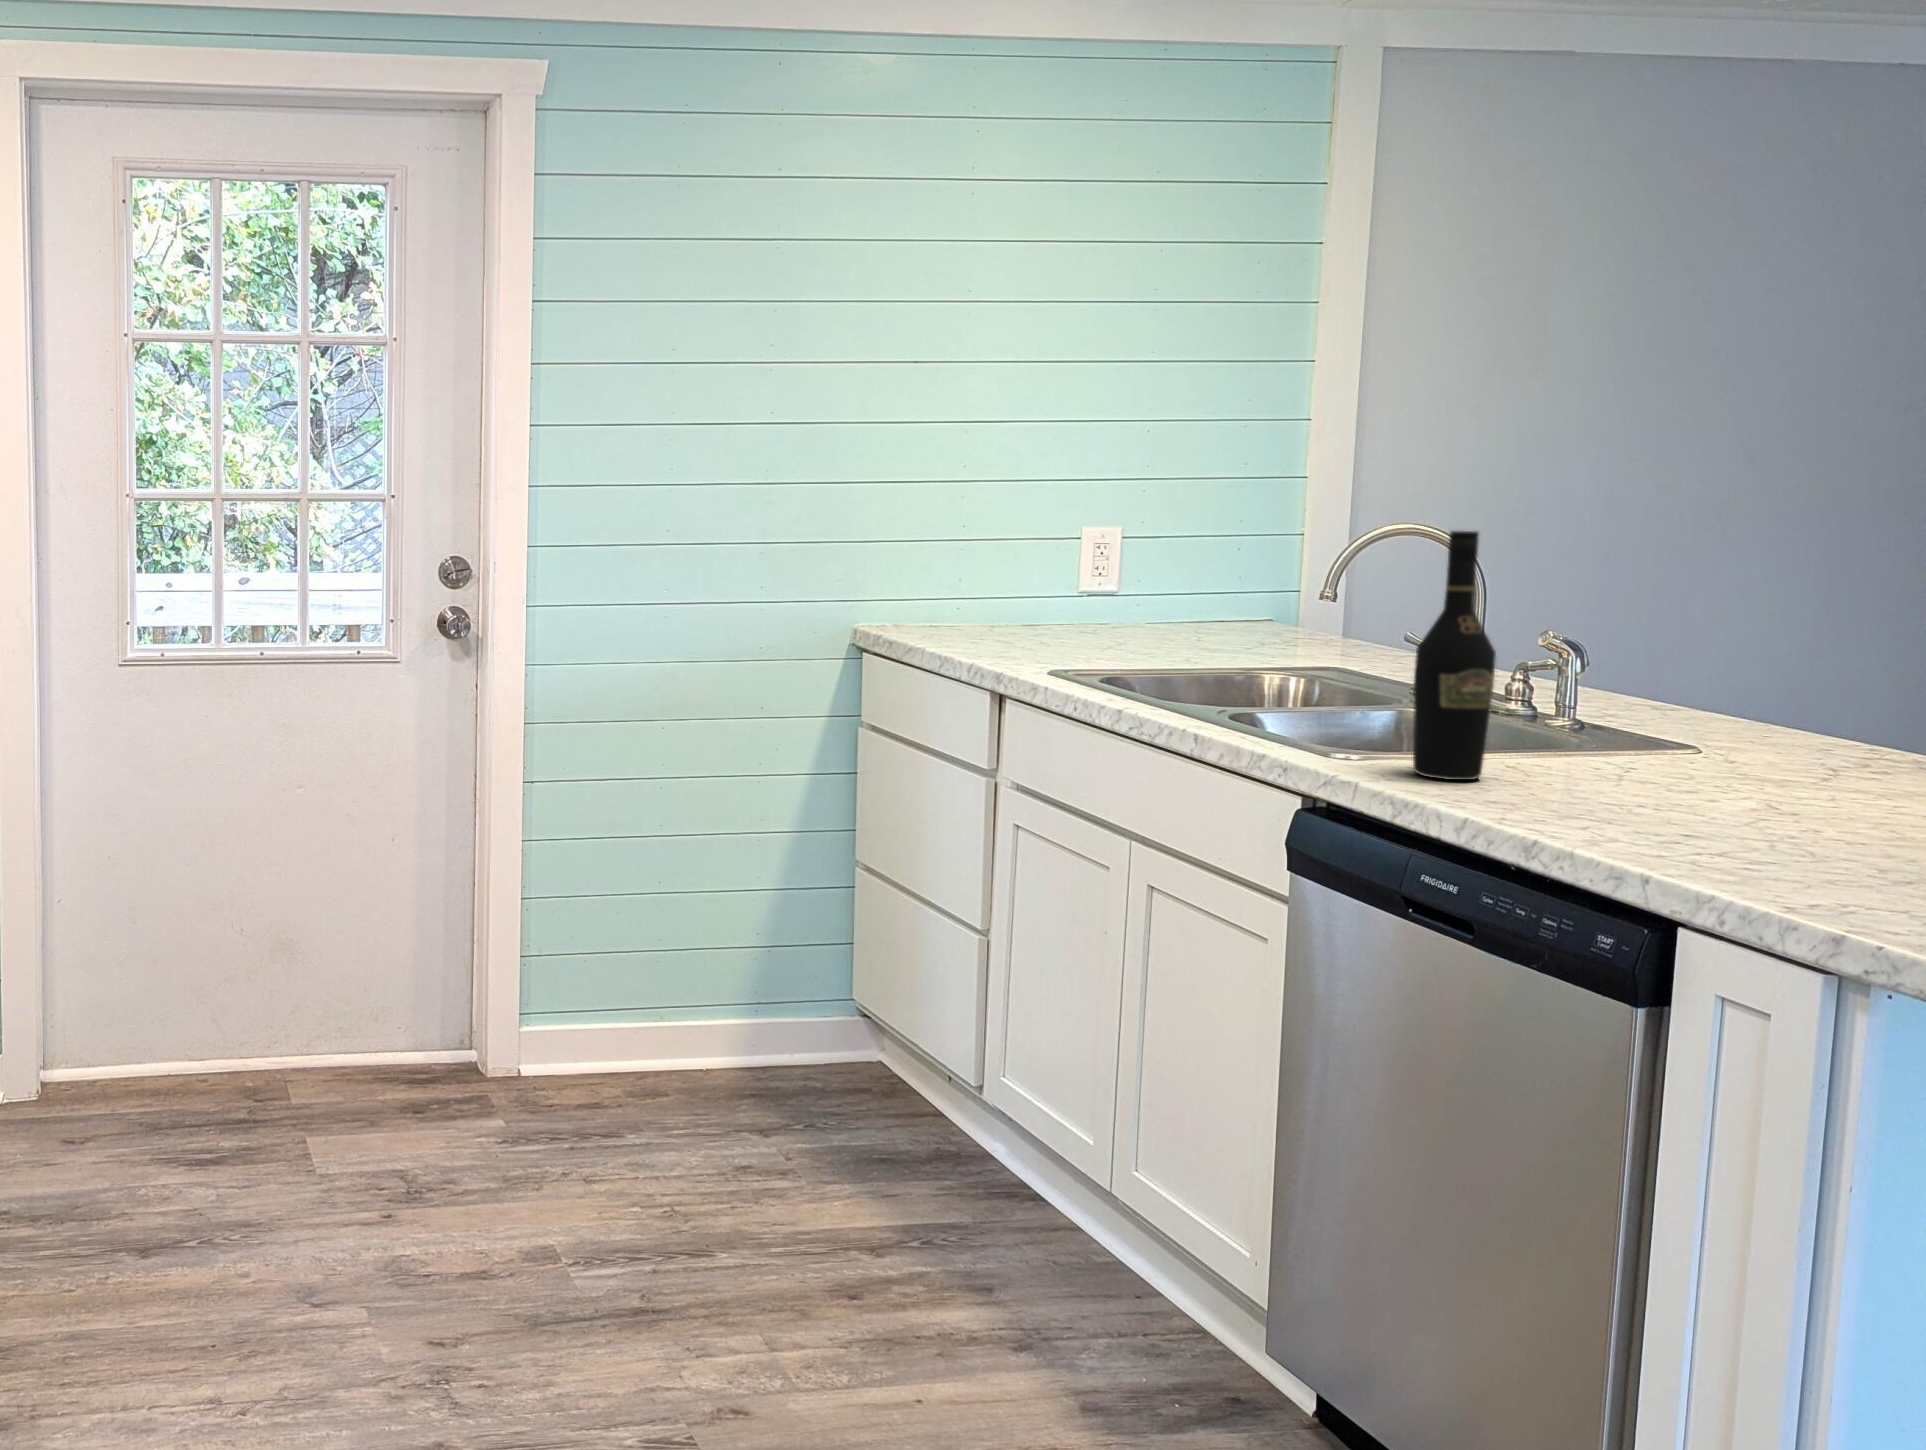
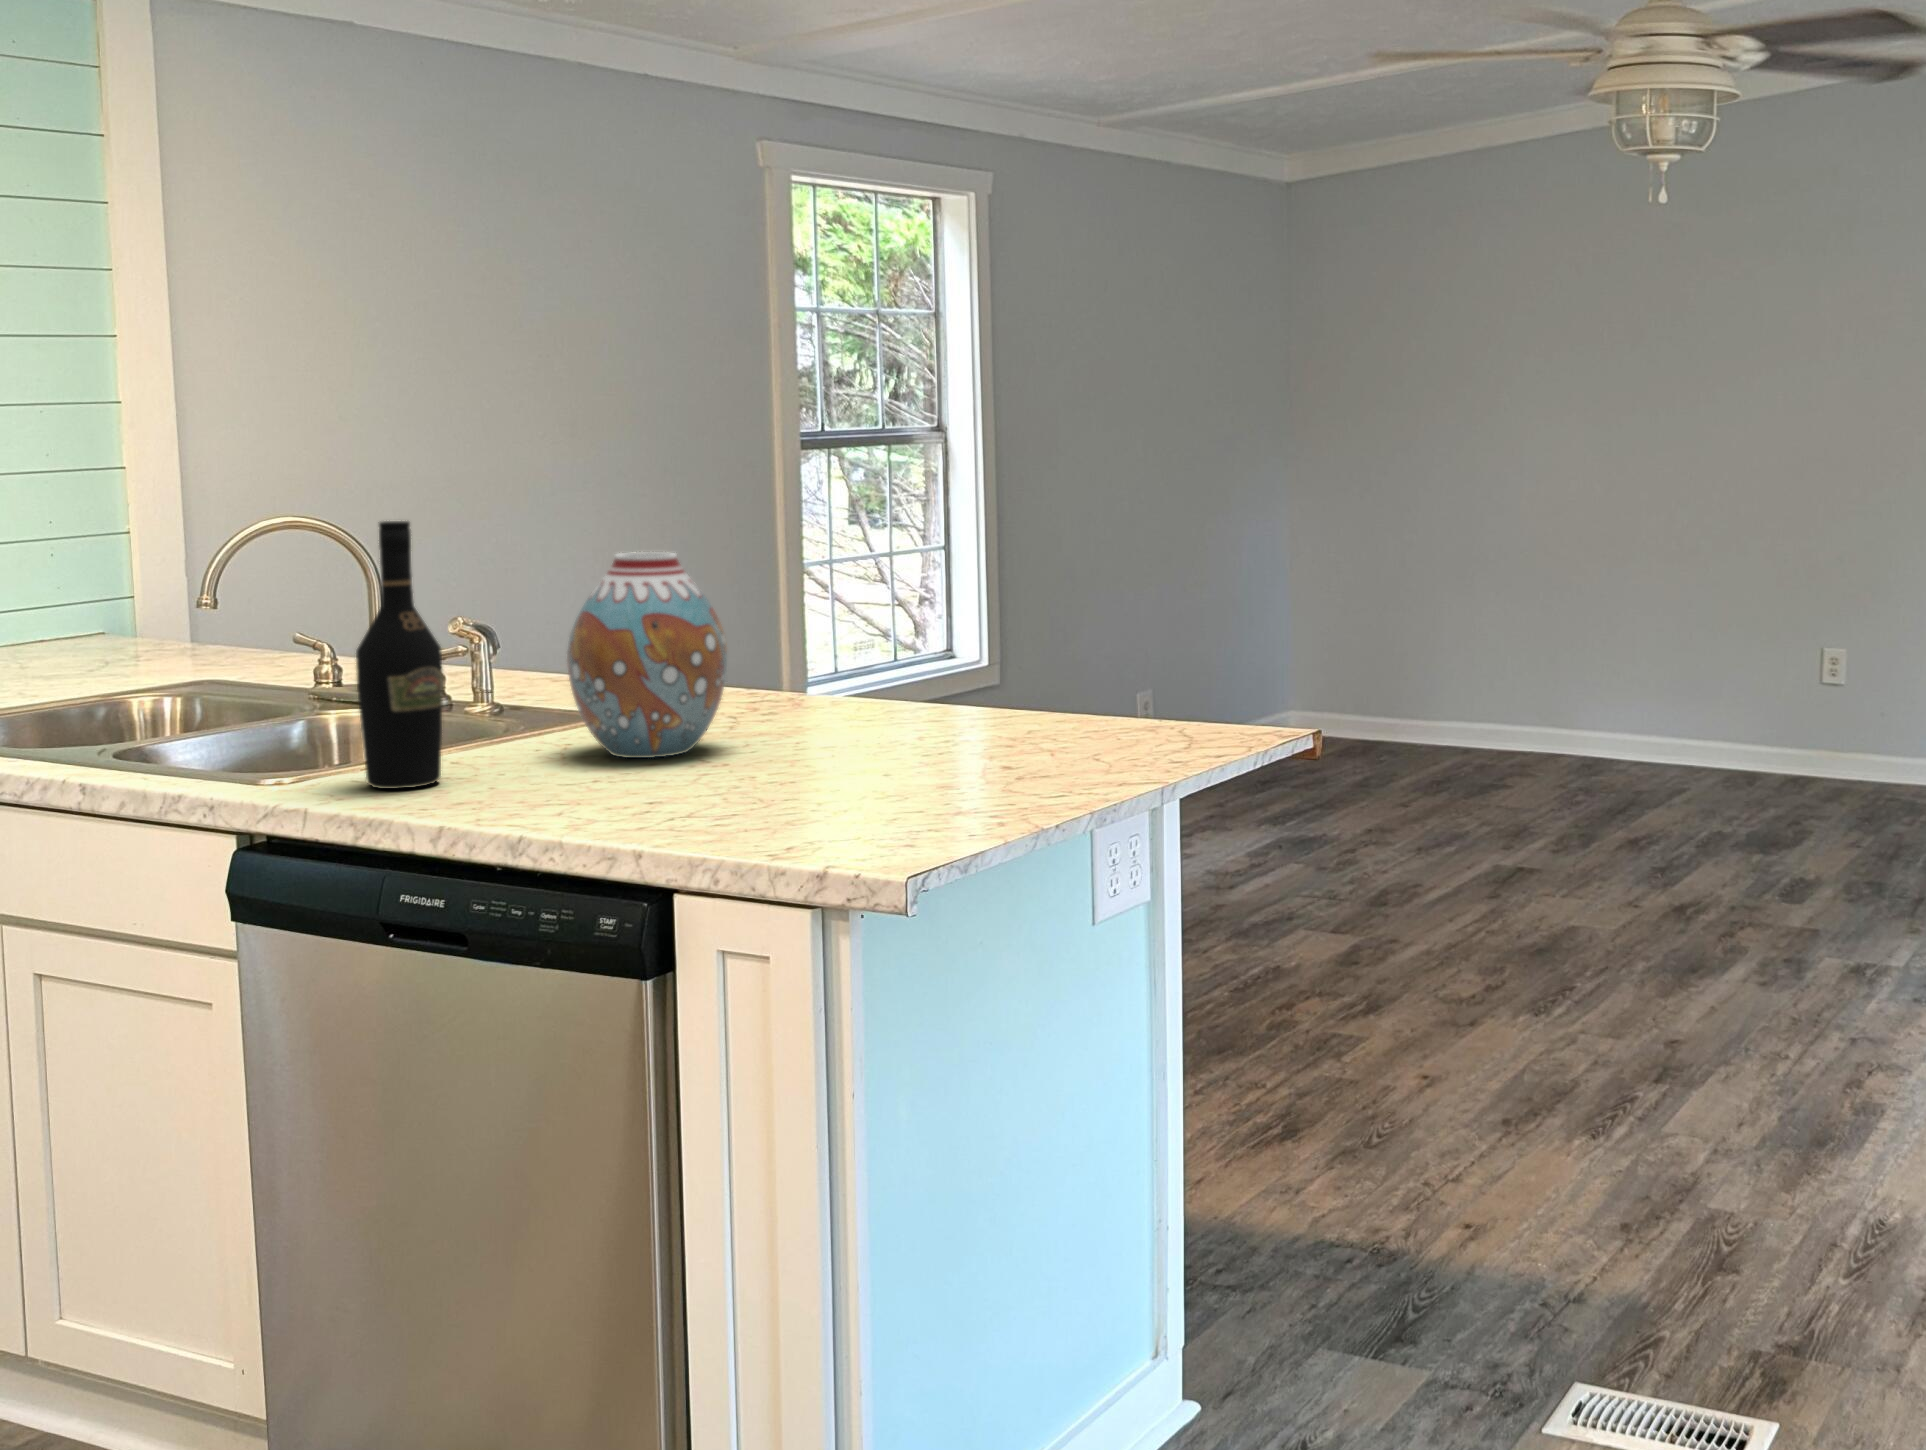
vase: none [1630,576,1820,793] -> present [567,552,727,758]

